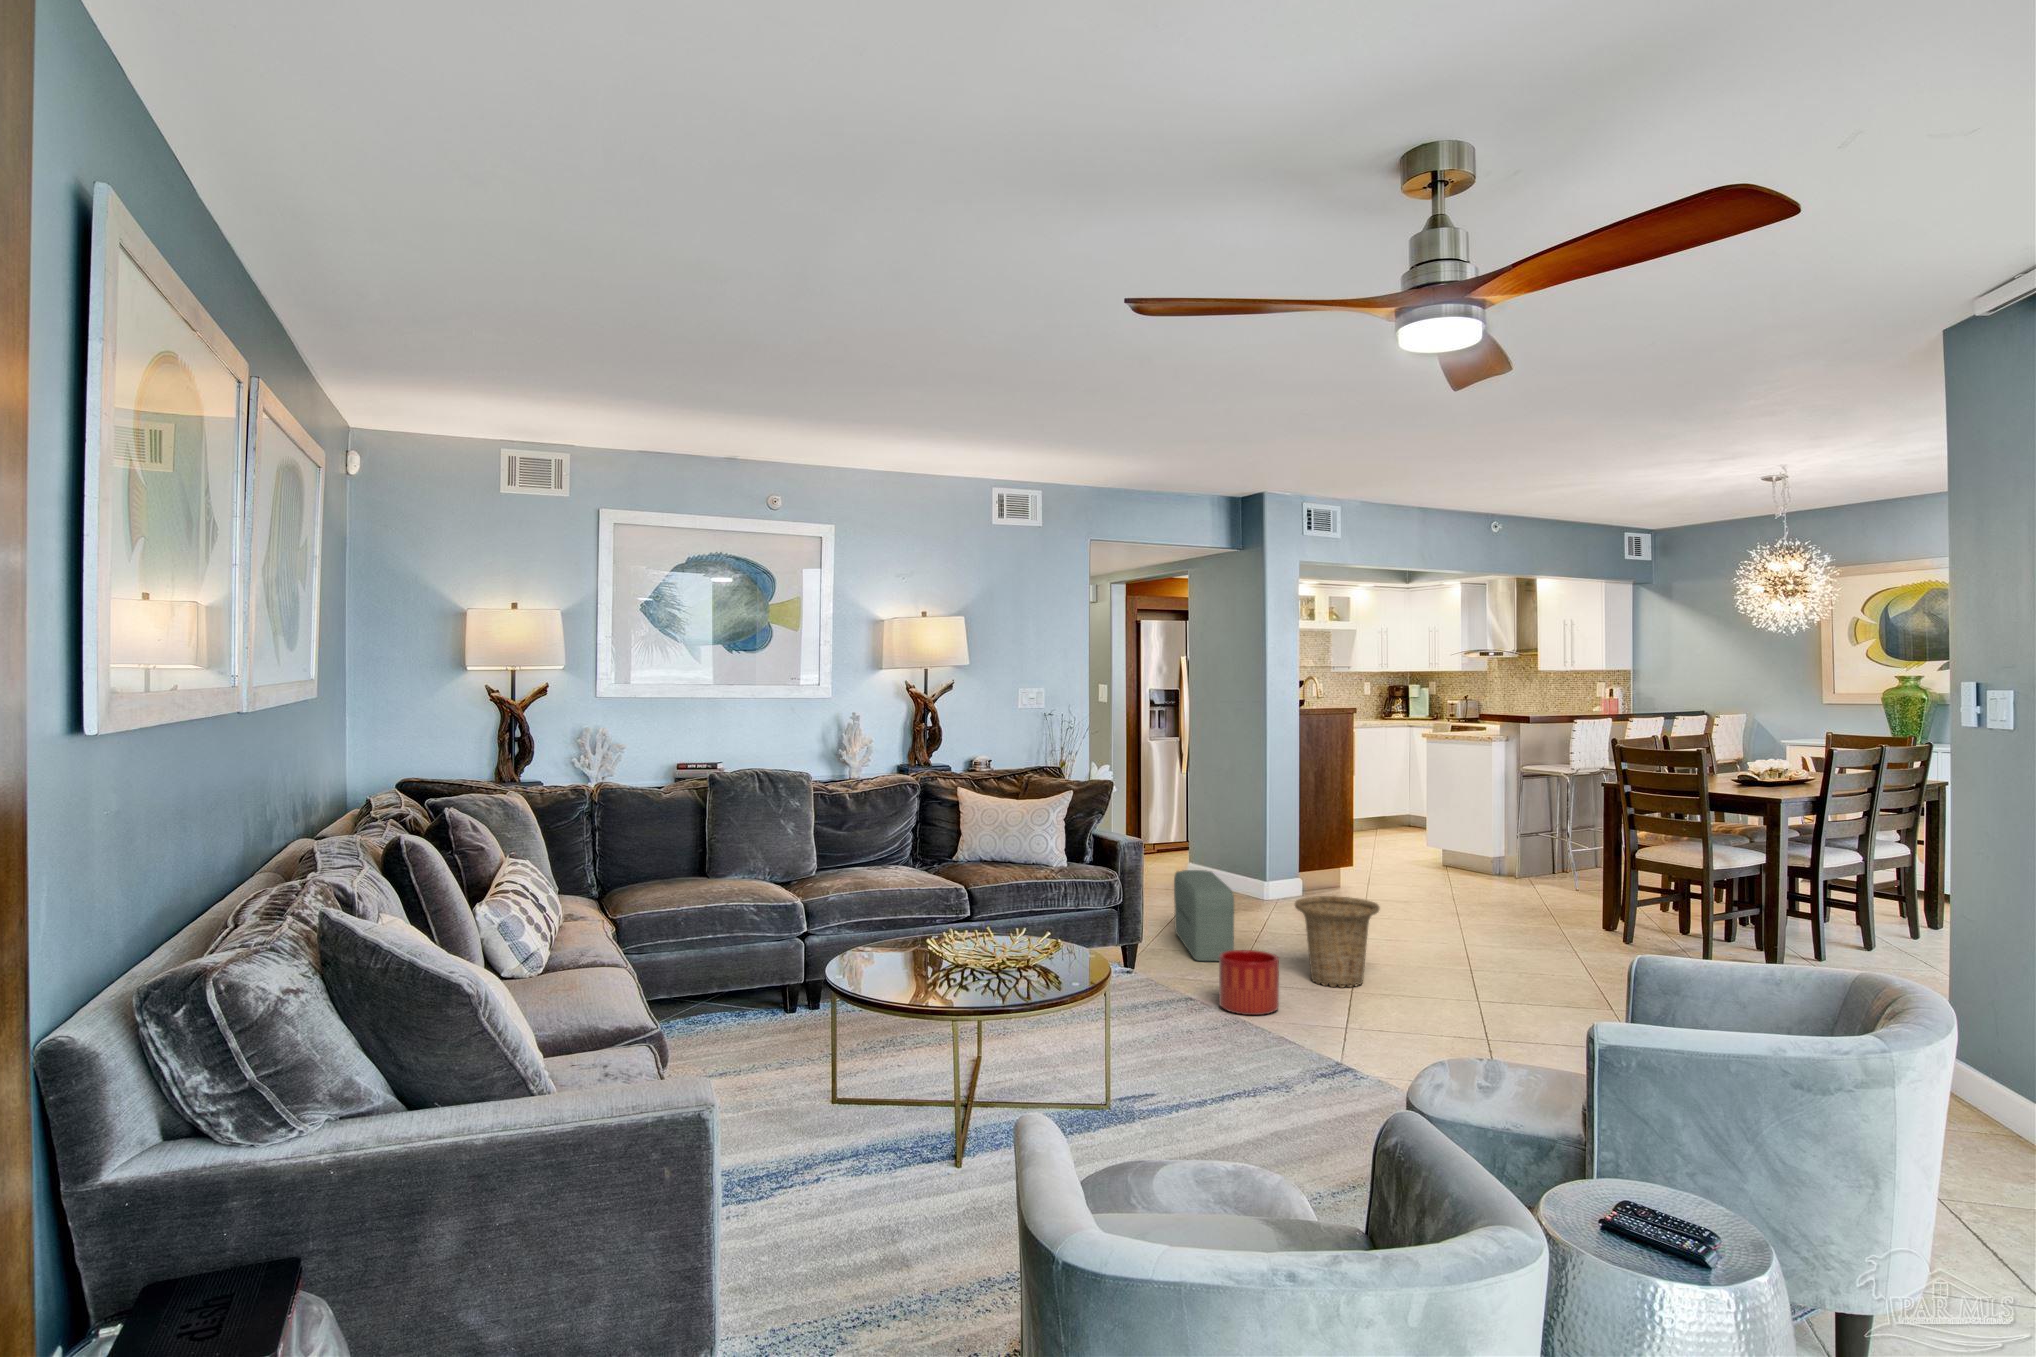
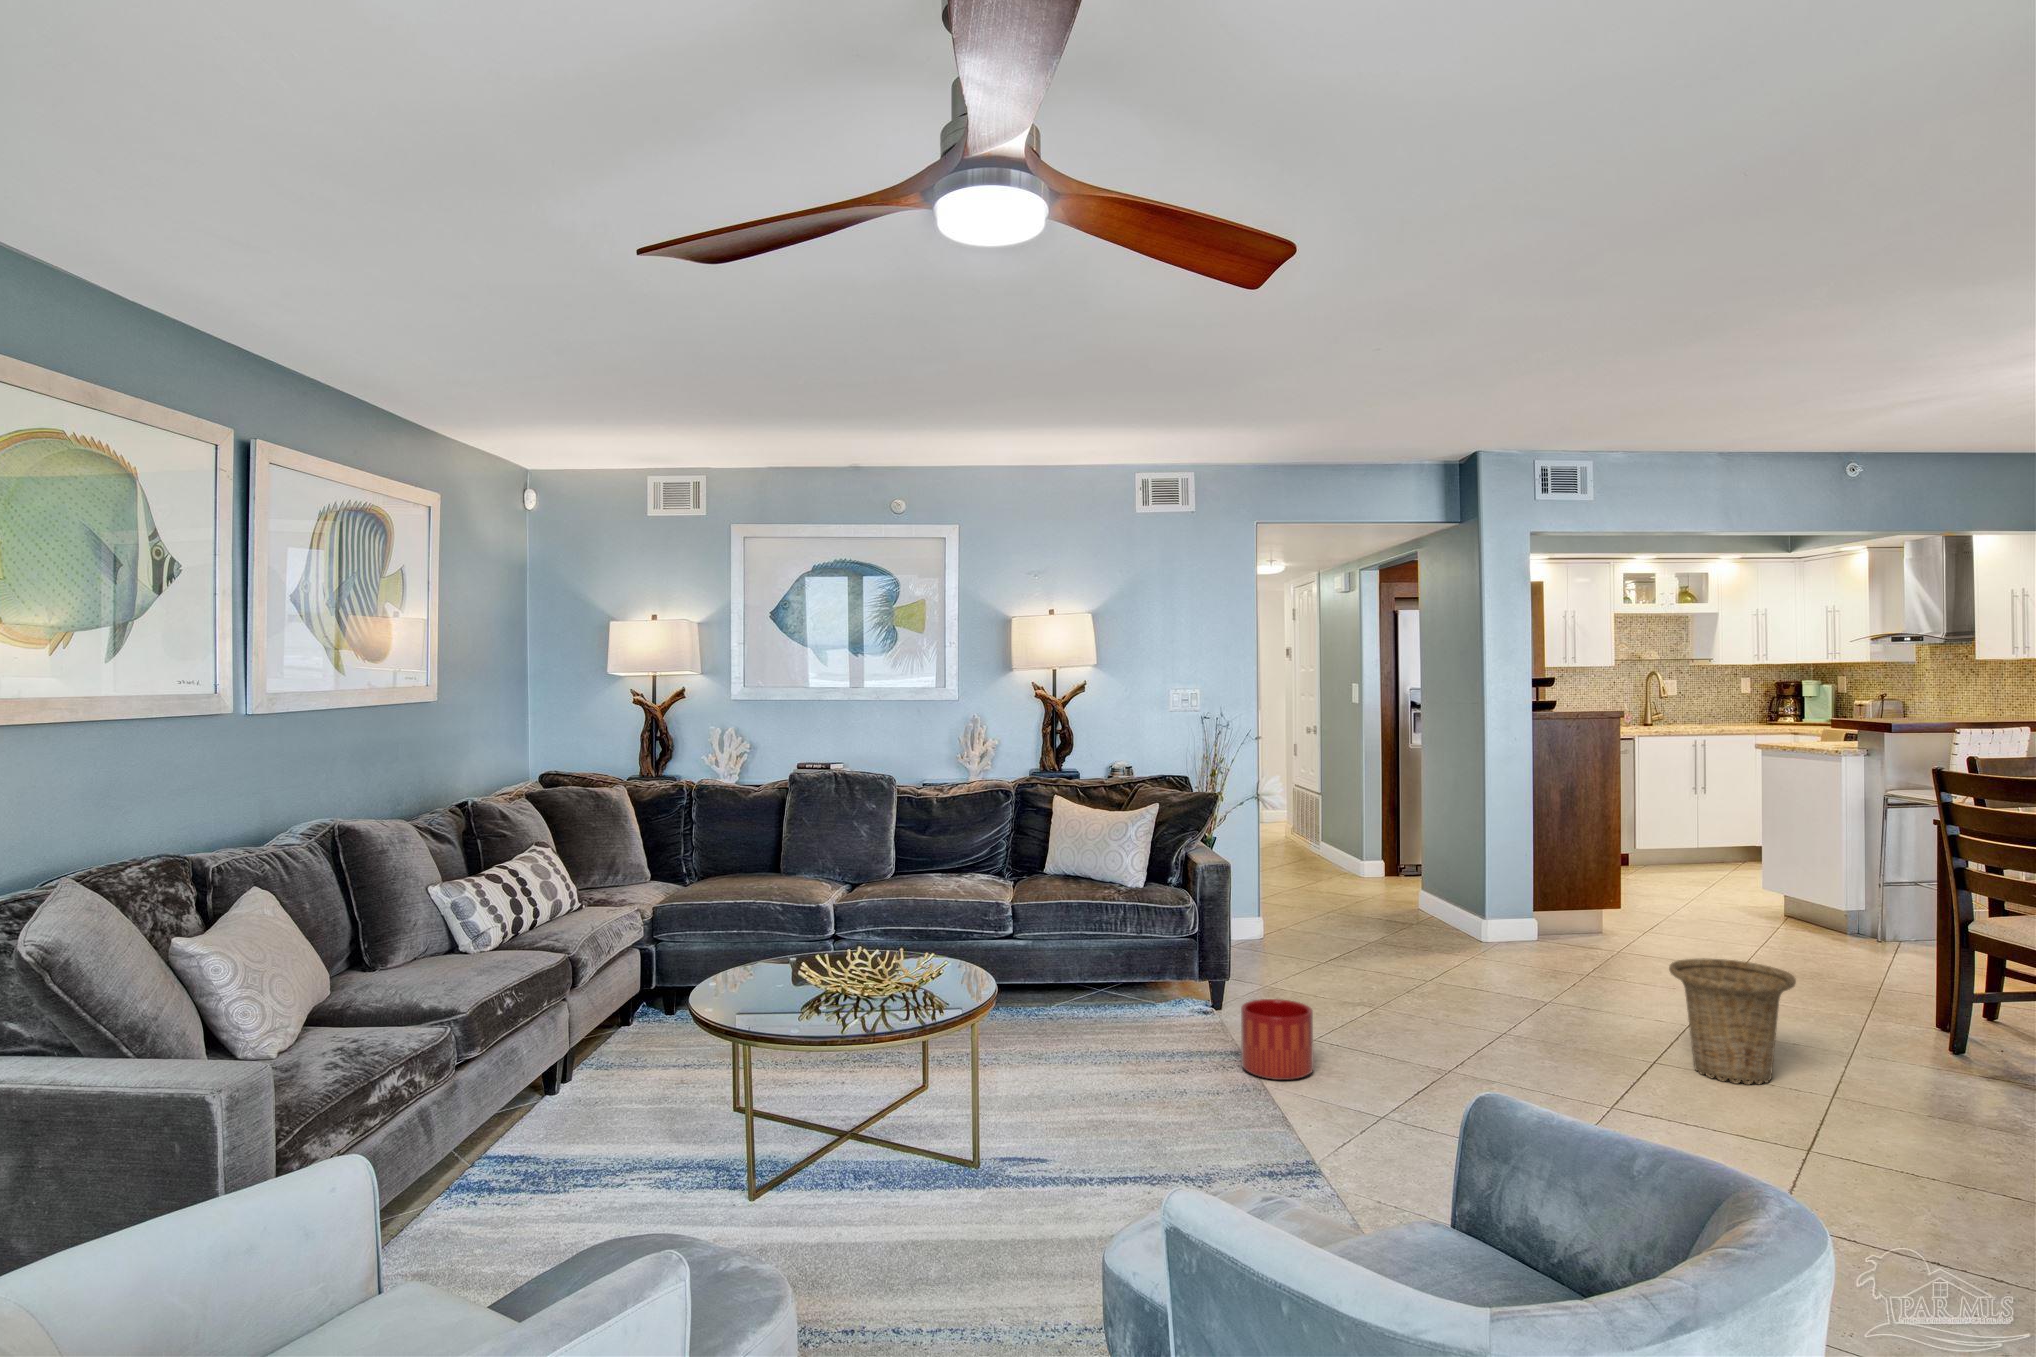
pouf: present [1174,870,1234,961] -> none [1290,898,1357,1009]
basket: present [1295,896,1380,988] -> present [1669,958,1796,1085]

